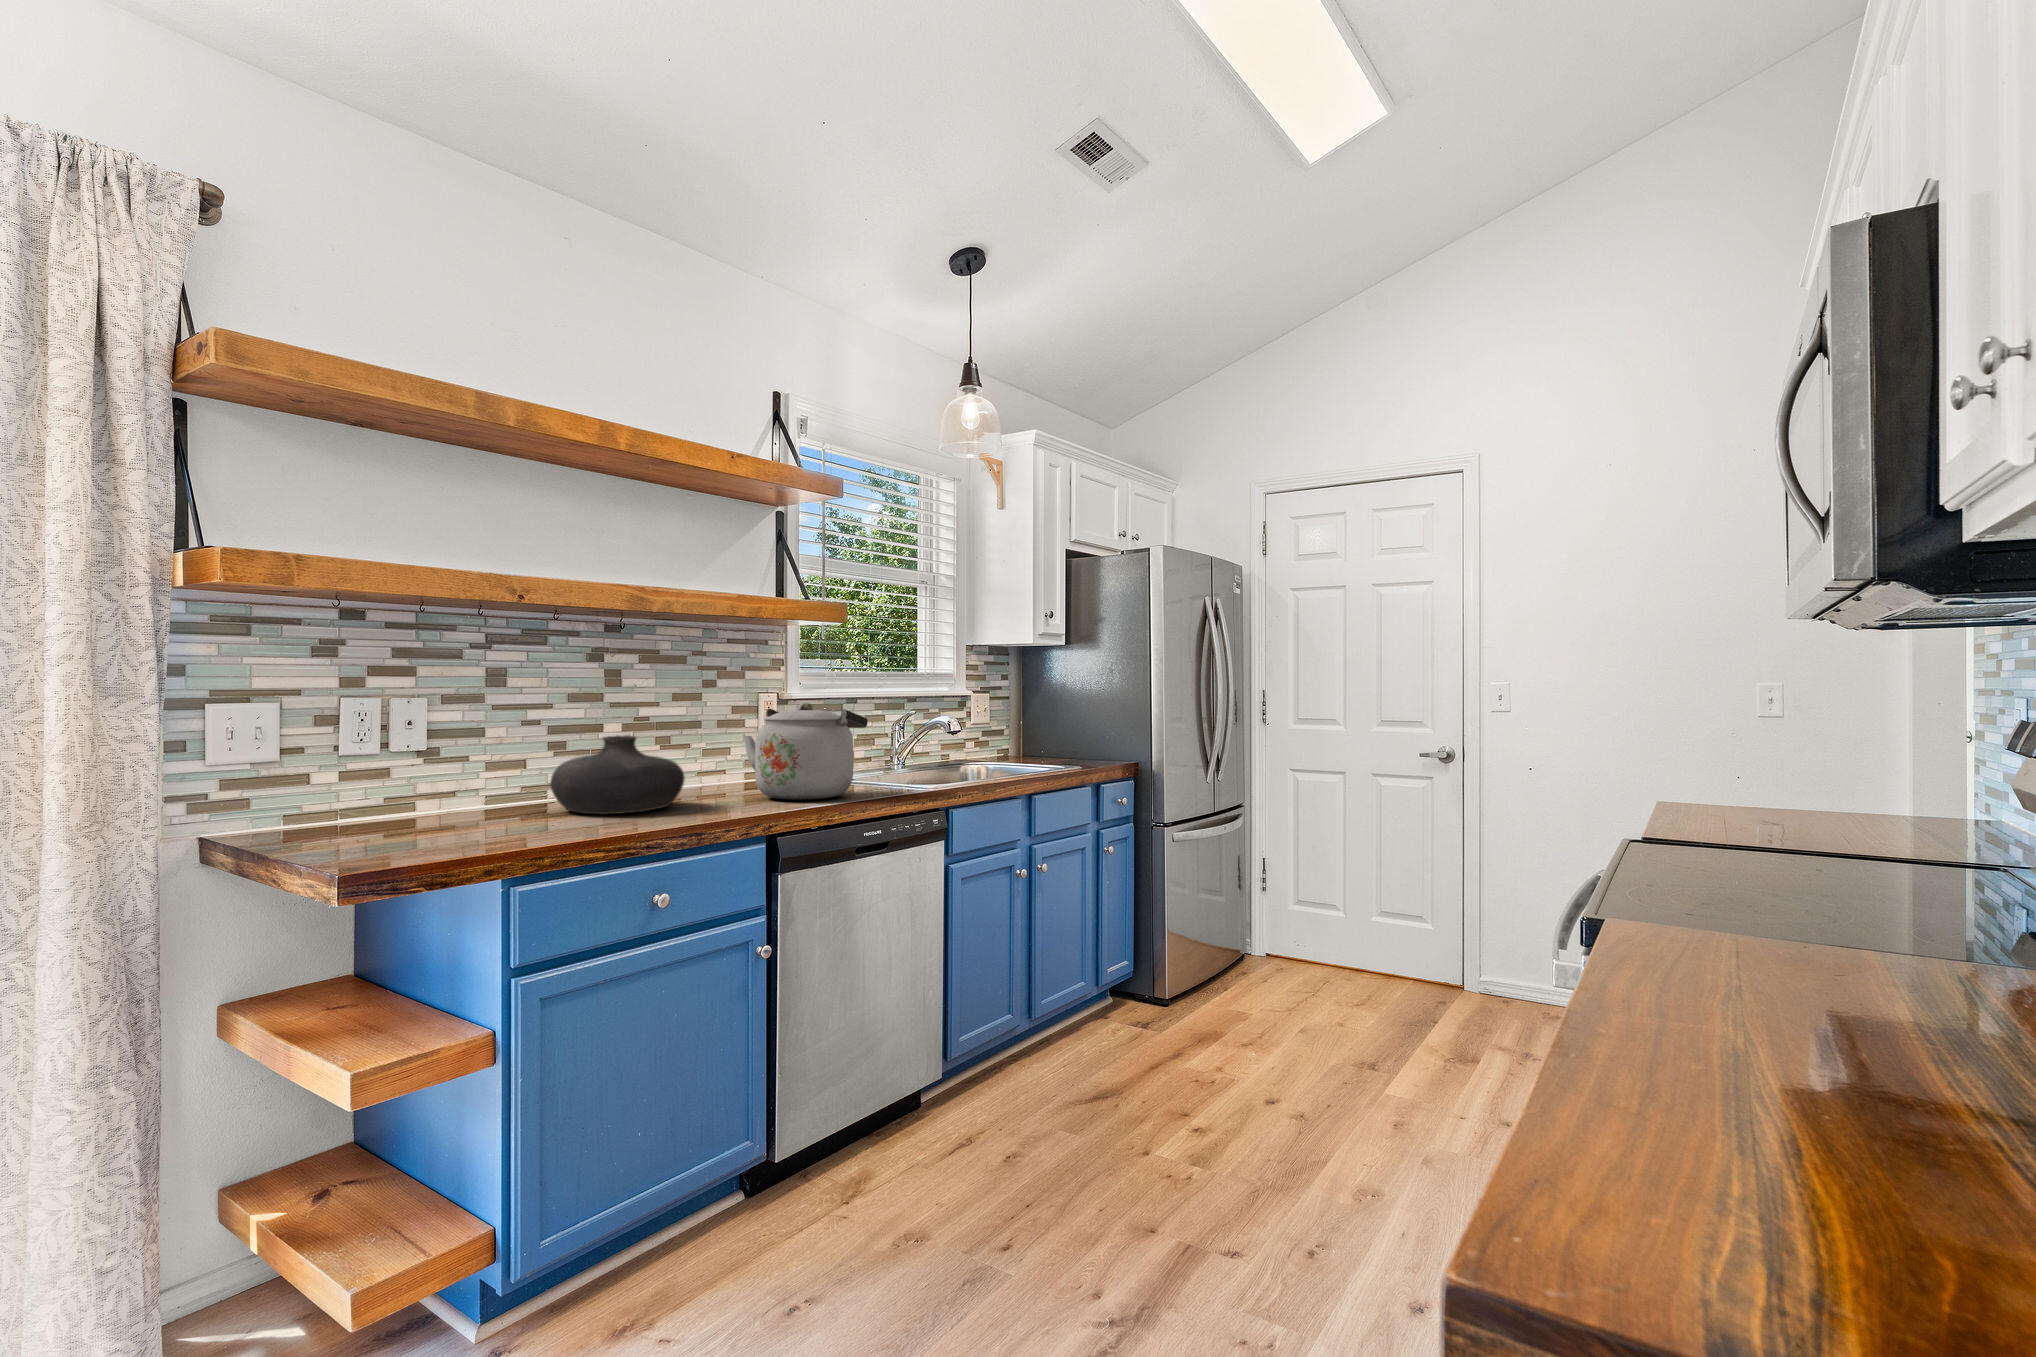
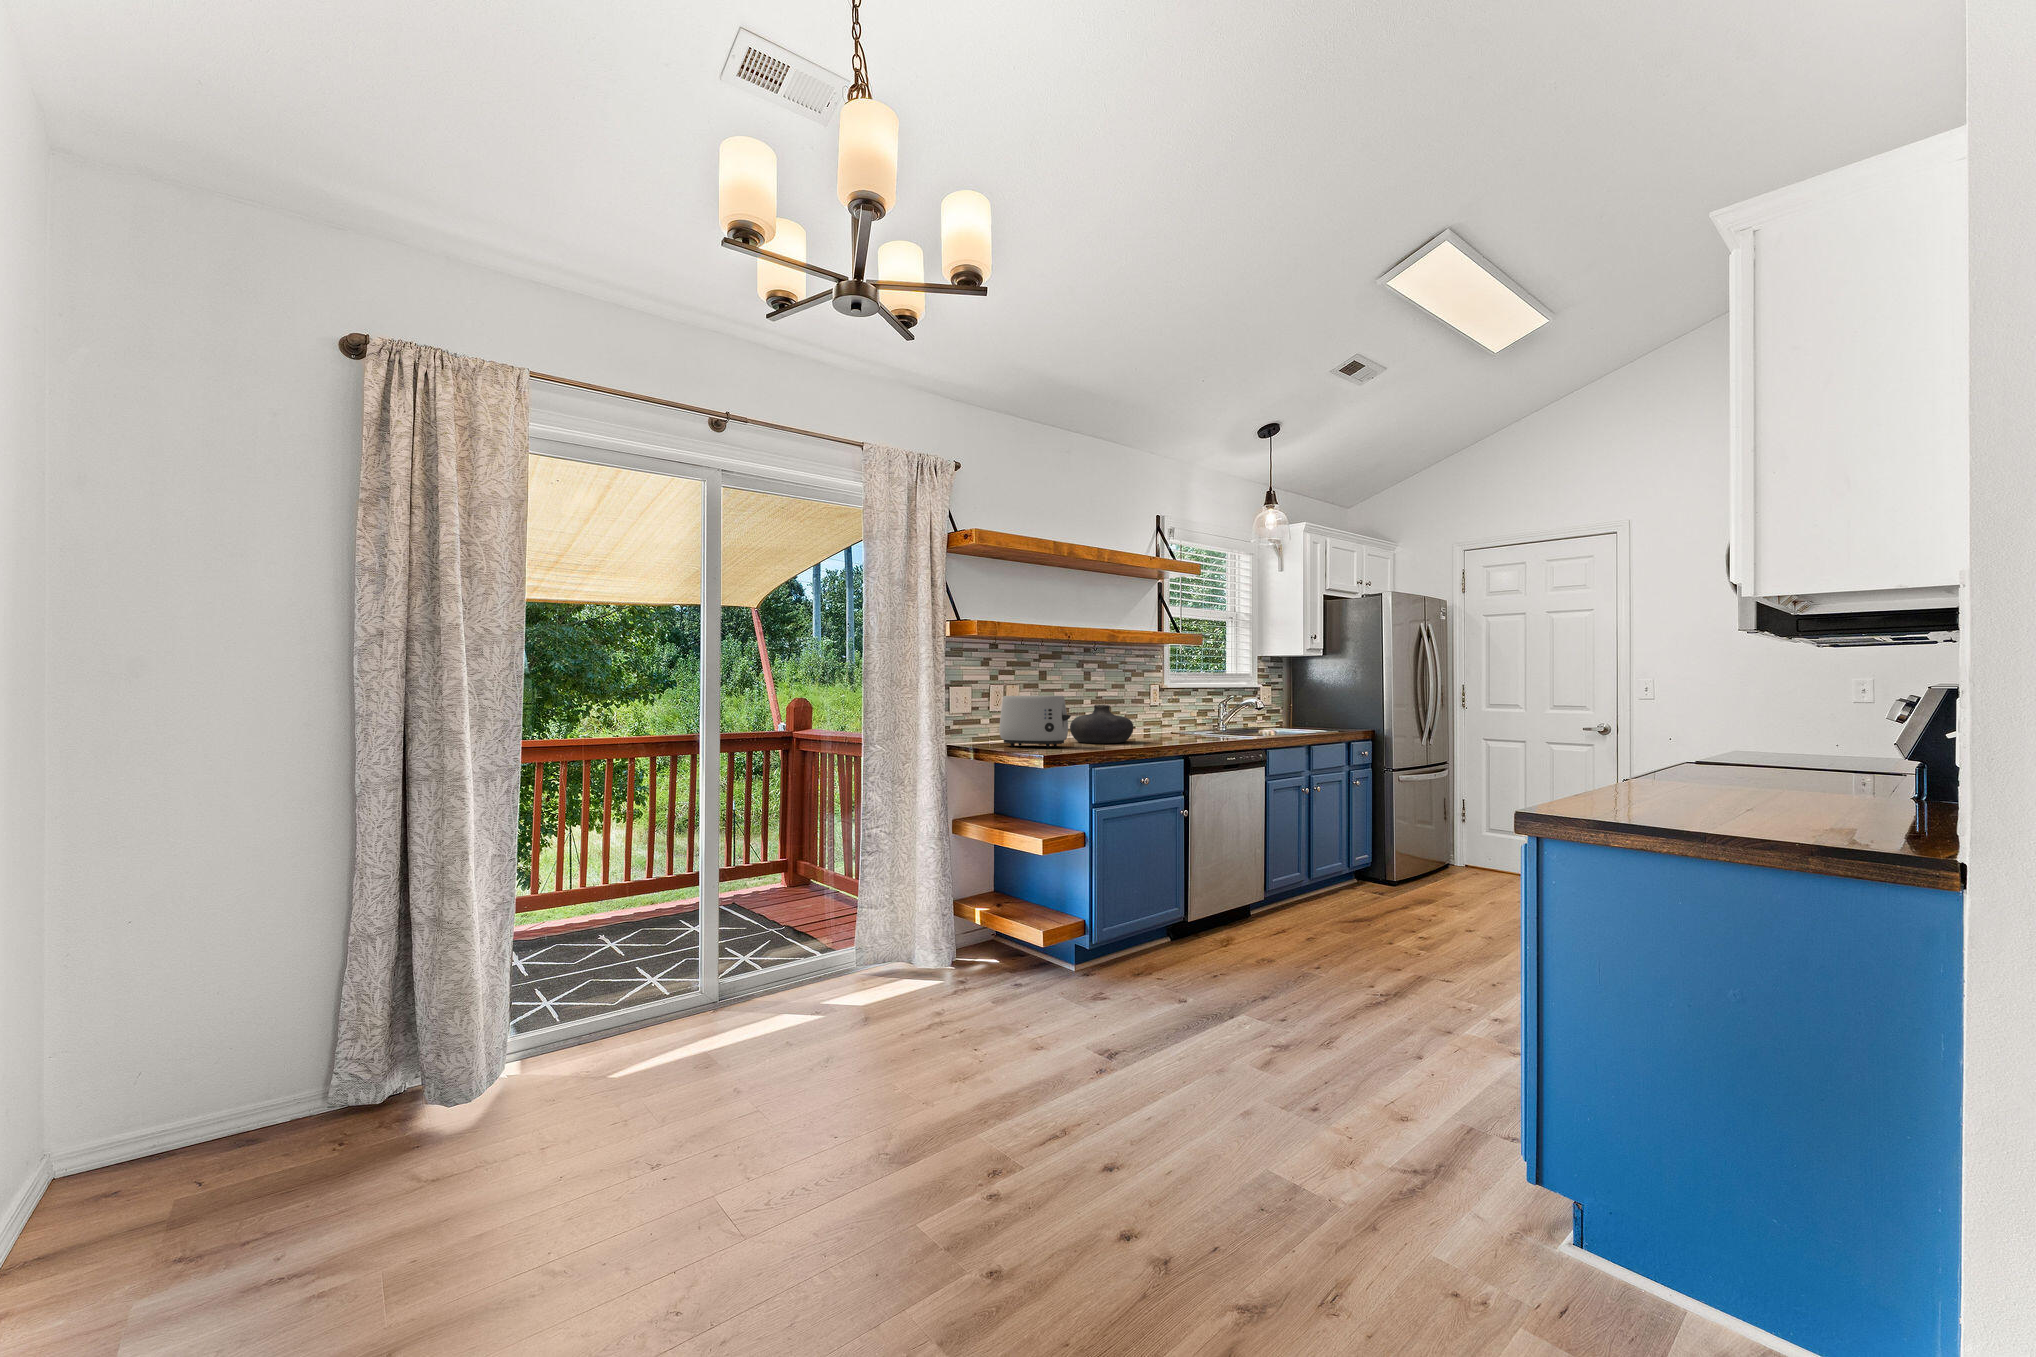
kettle: present [743,703,868,800] -> none [1153,689,1221,740]
toaster: none [347,721,505,835] -> present [999,696,1071,748]

